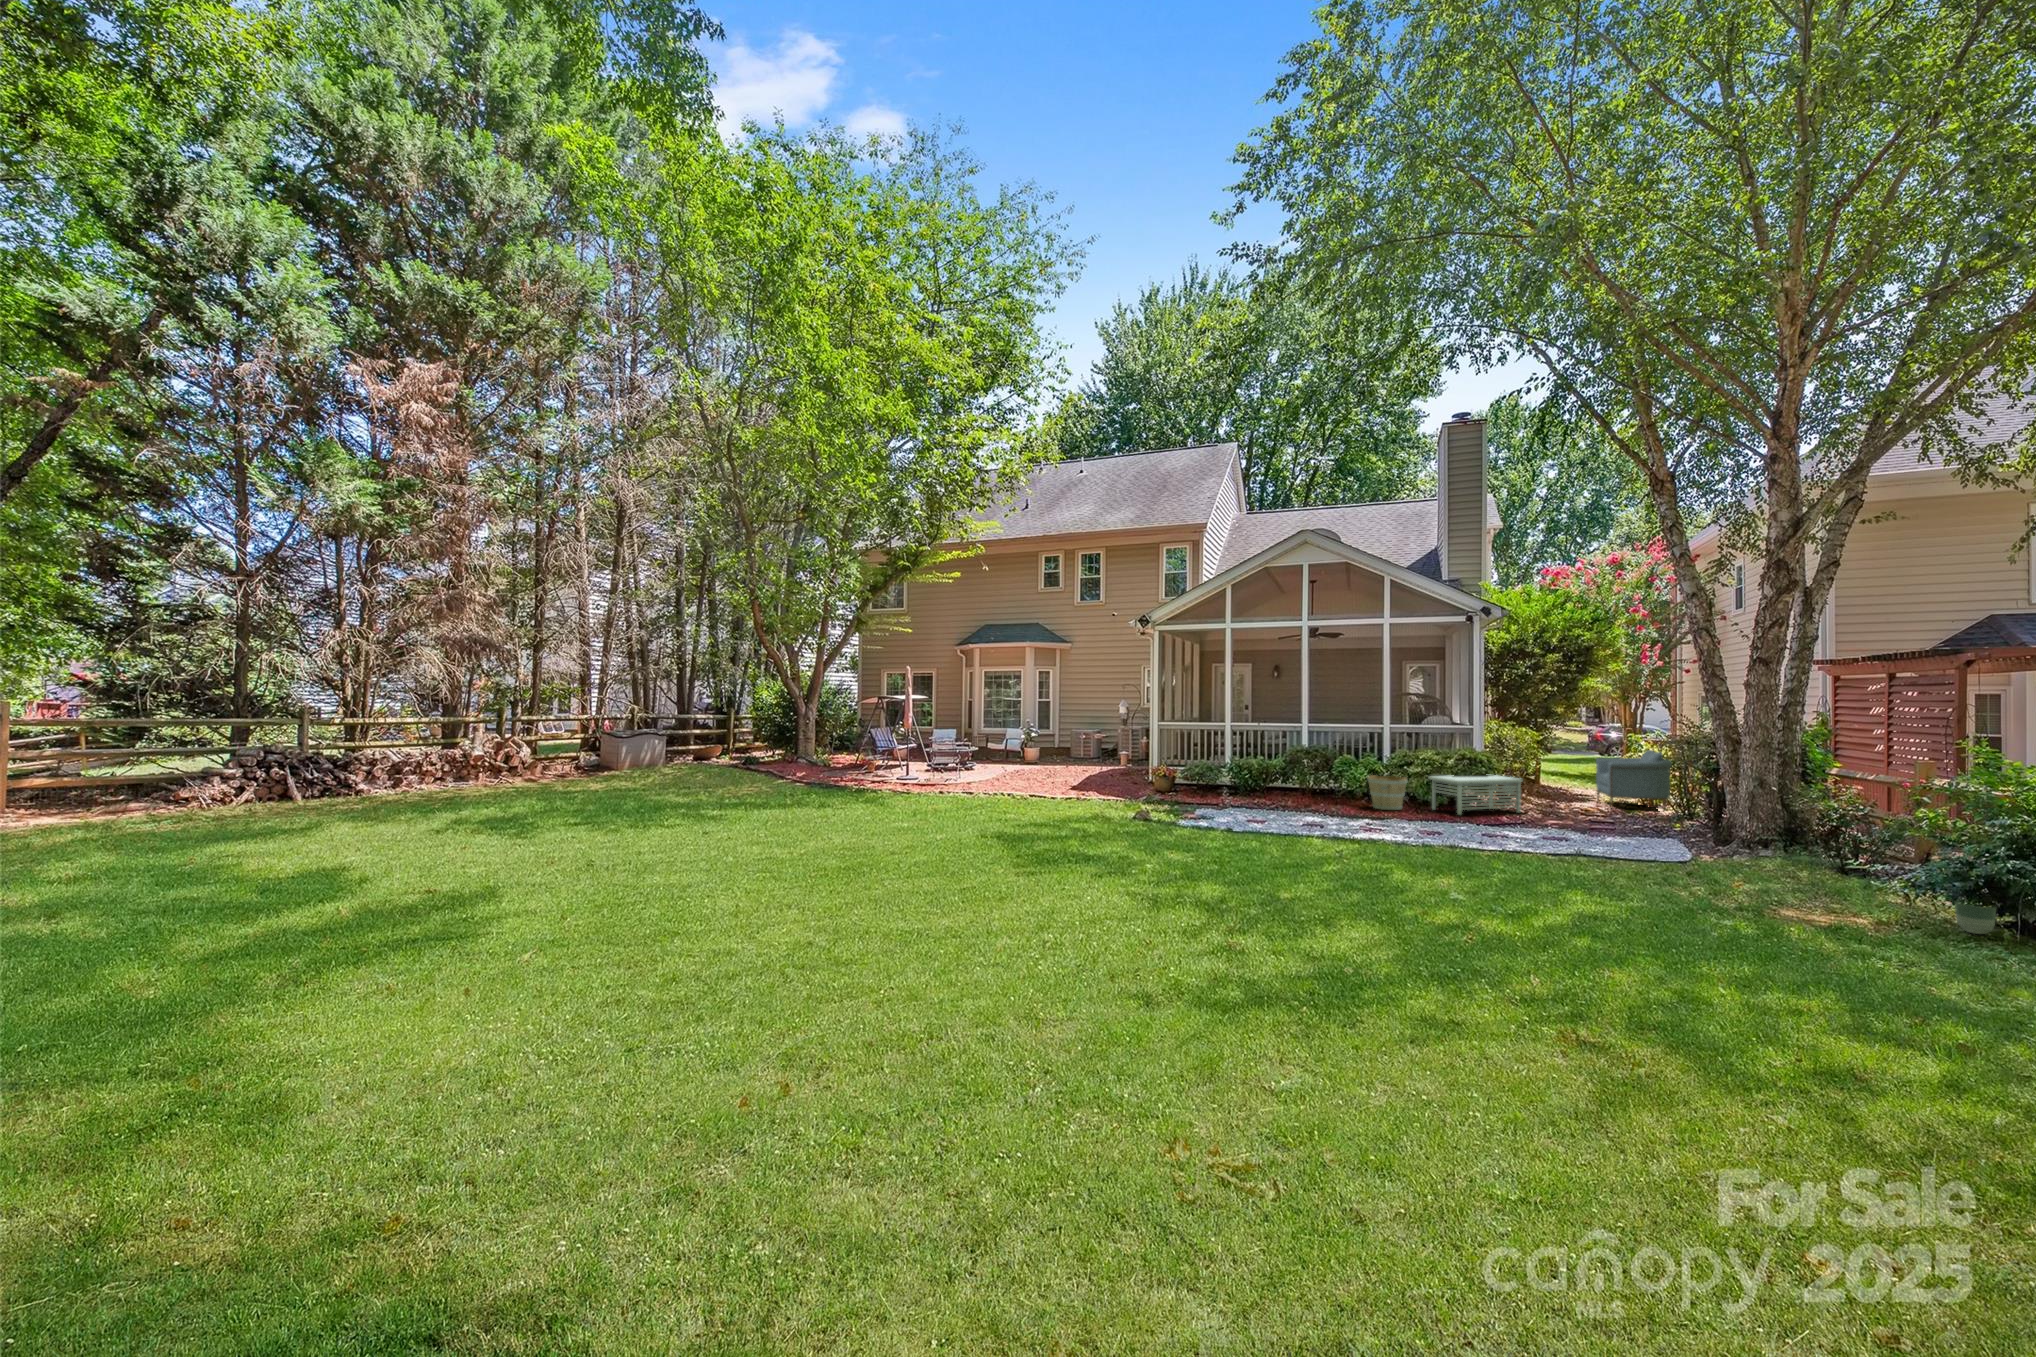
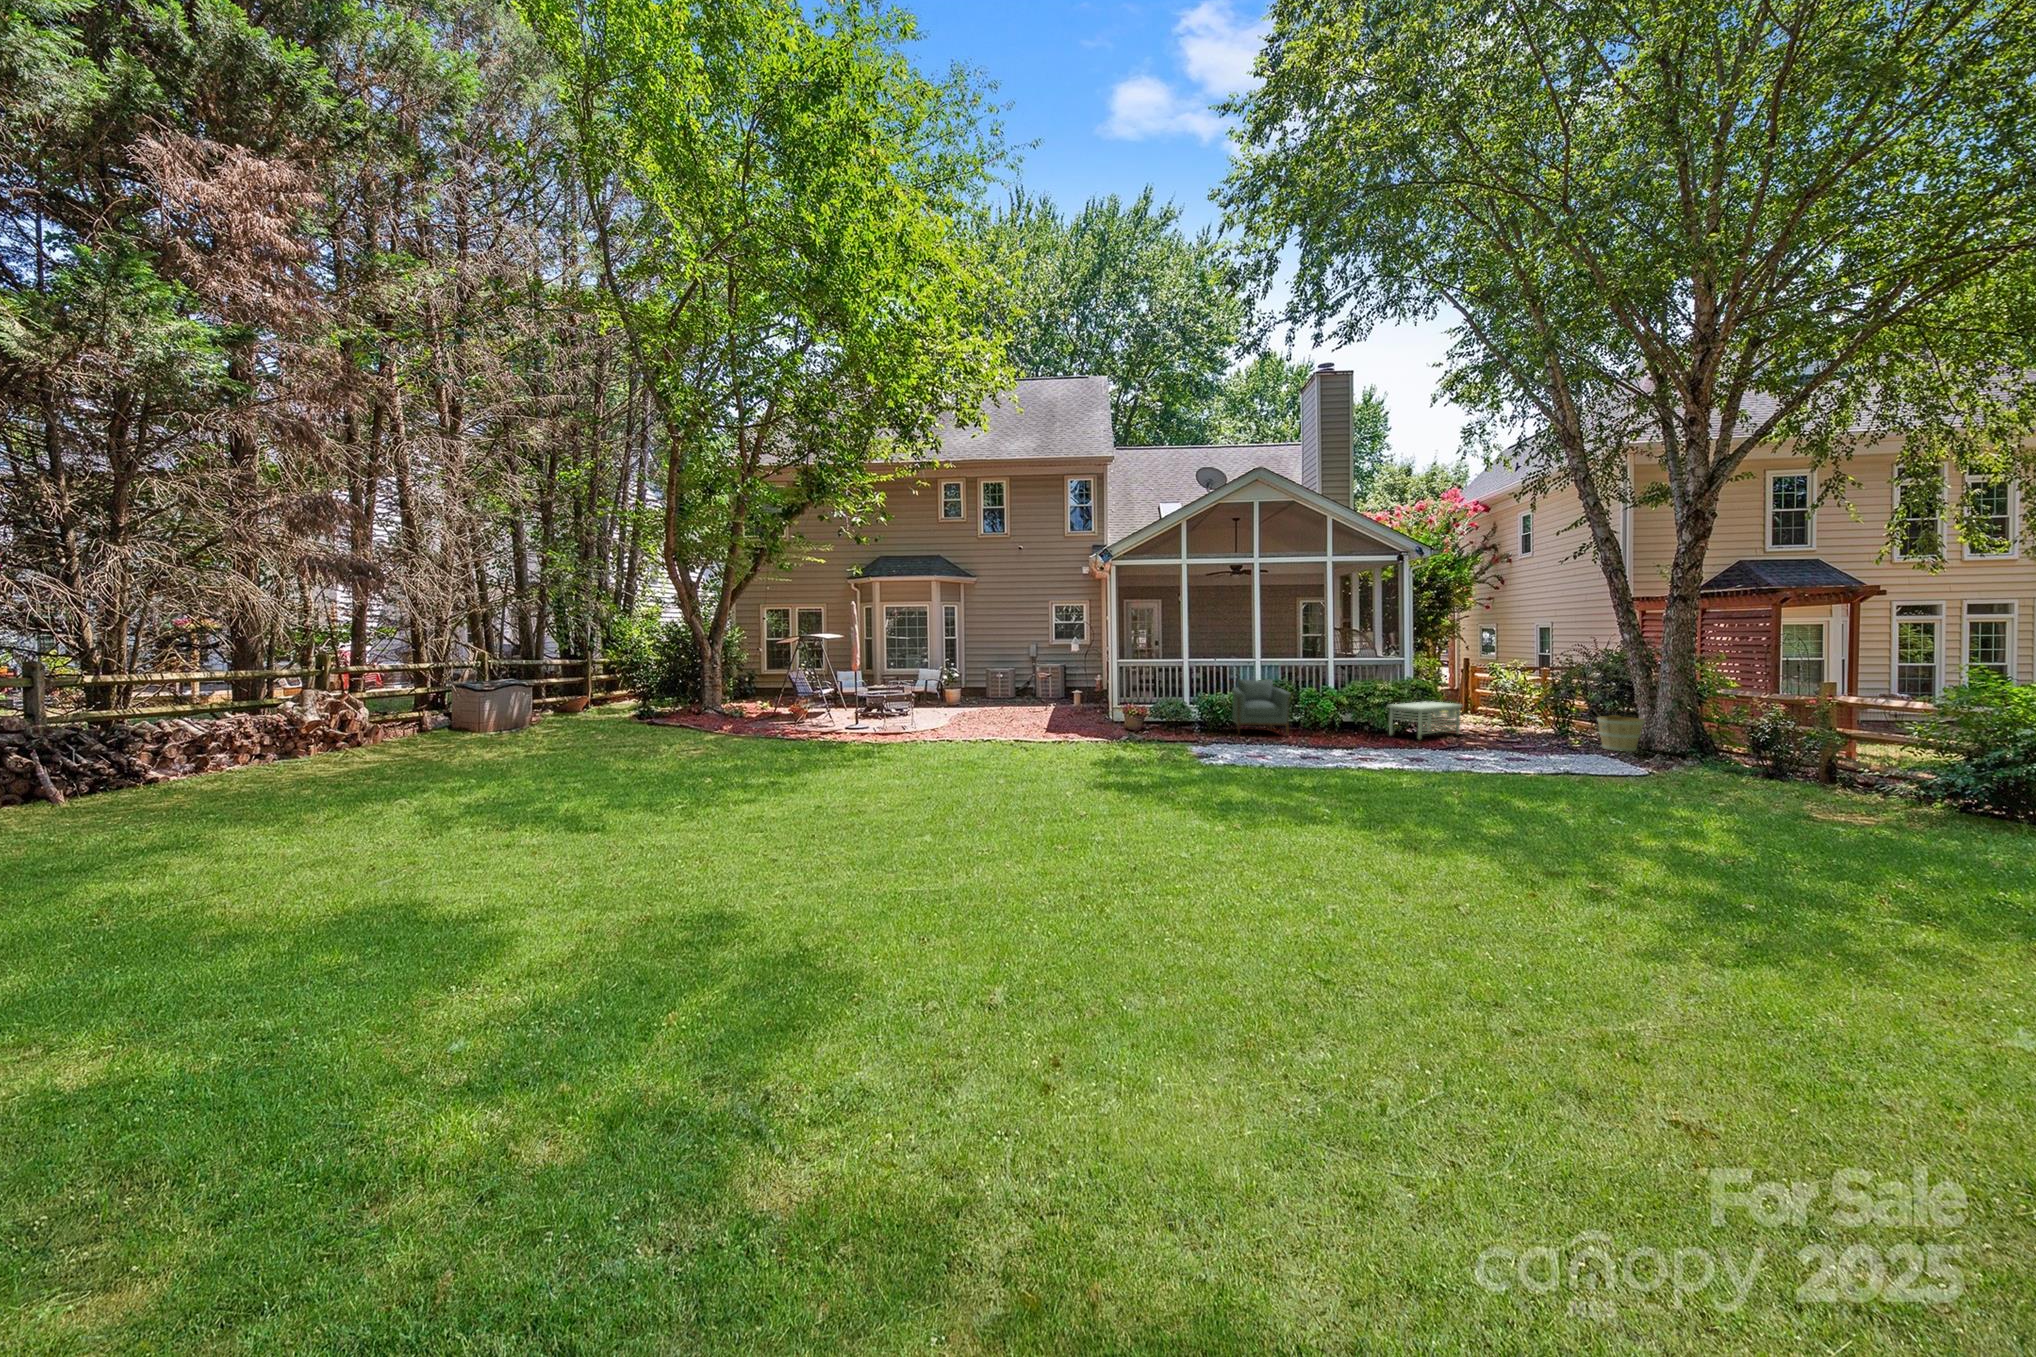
armchair: present [1596,750,1672,810] -> present [1232,679,1291,733]
wooden bucket: present [1368,775,1408,810] -> present [1597,715,1645,752]
planter: present [1955,902,1996,934] -> none [1934,796,1967,822]

